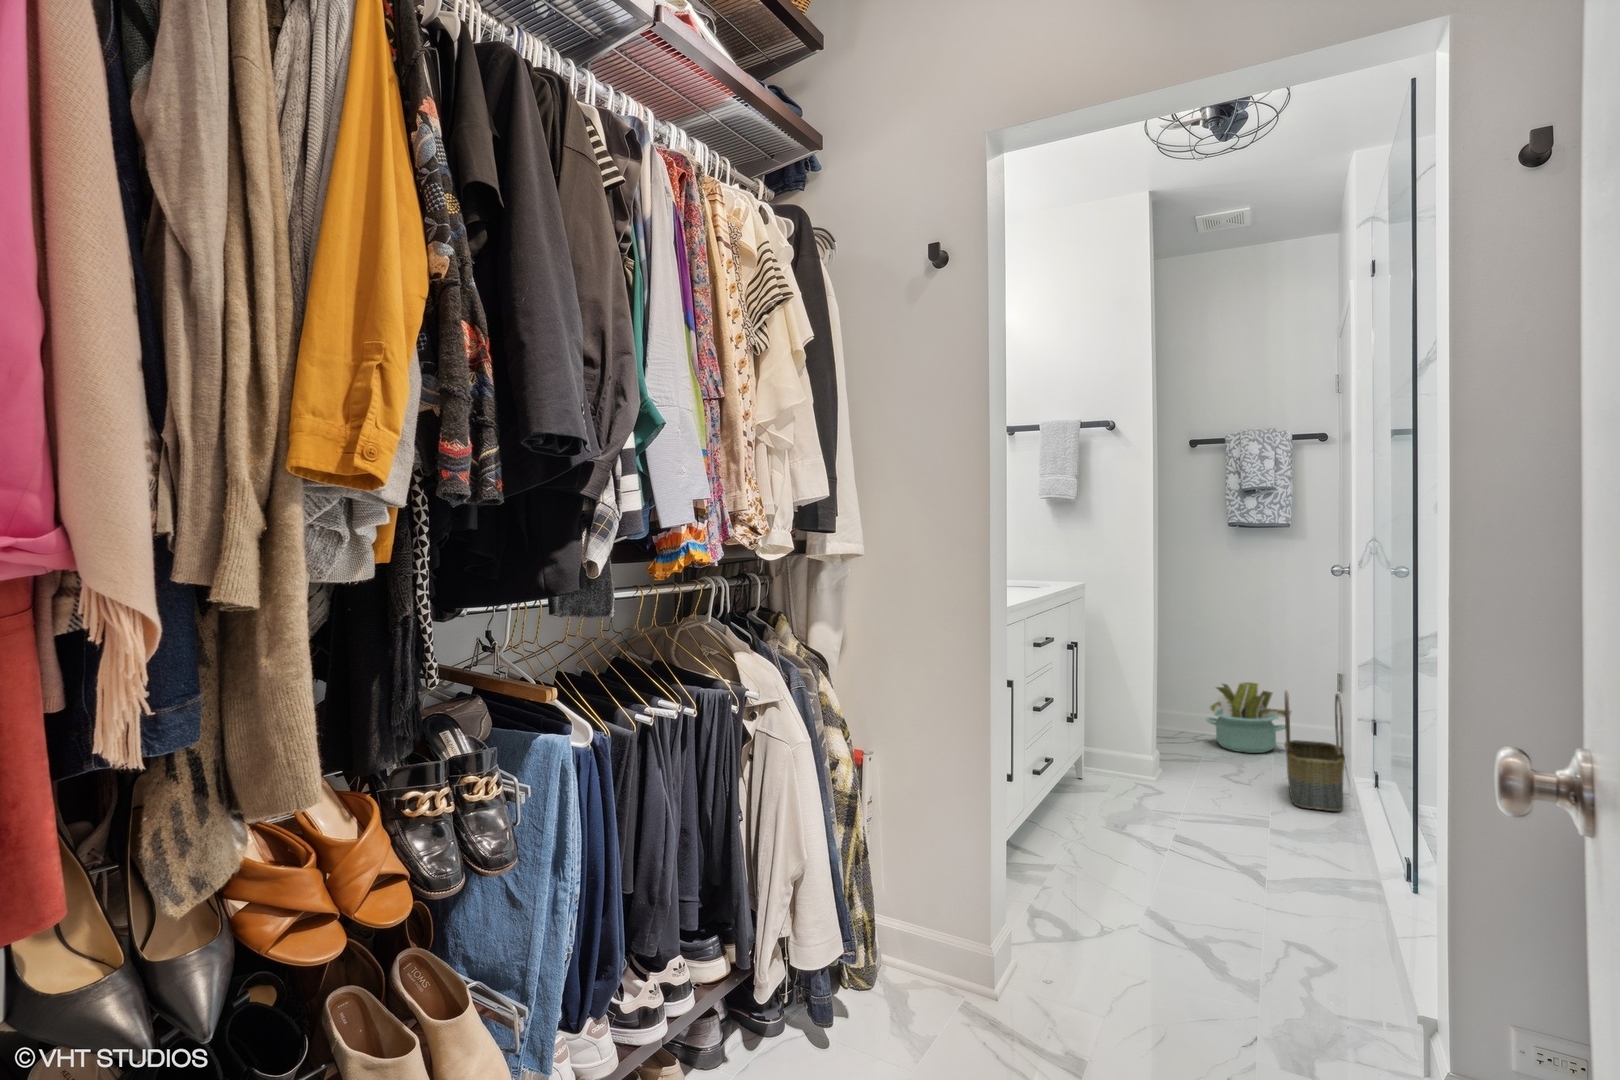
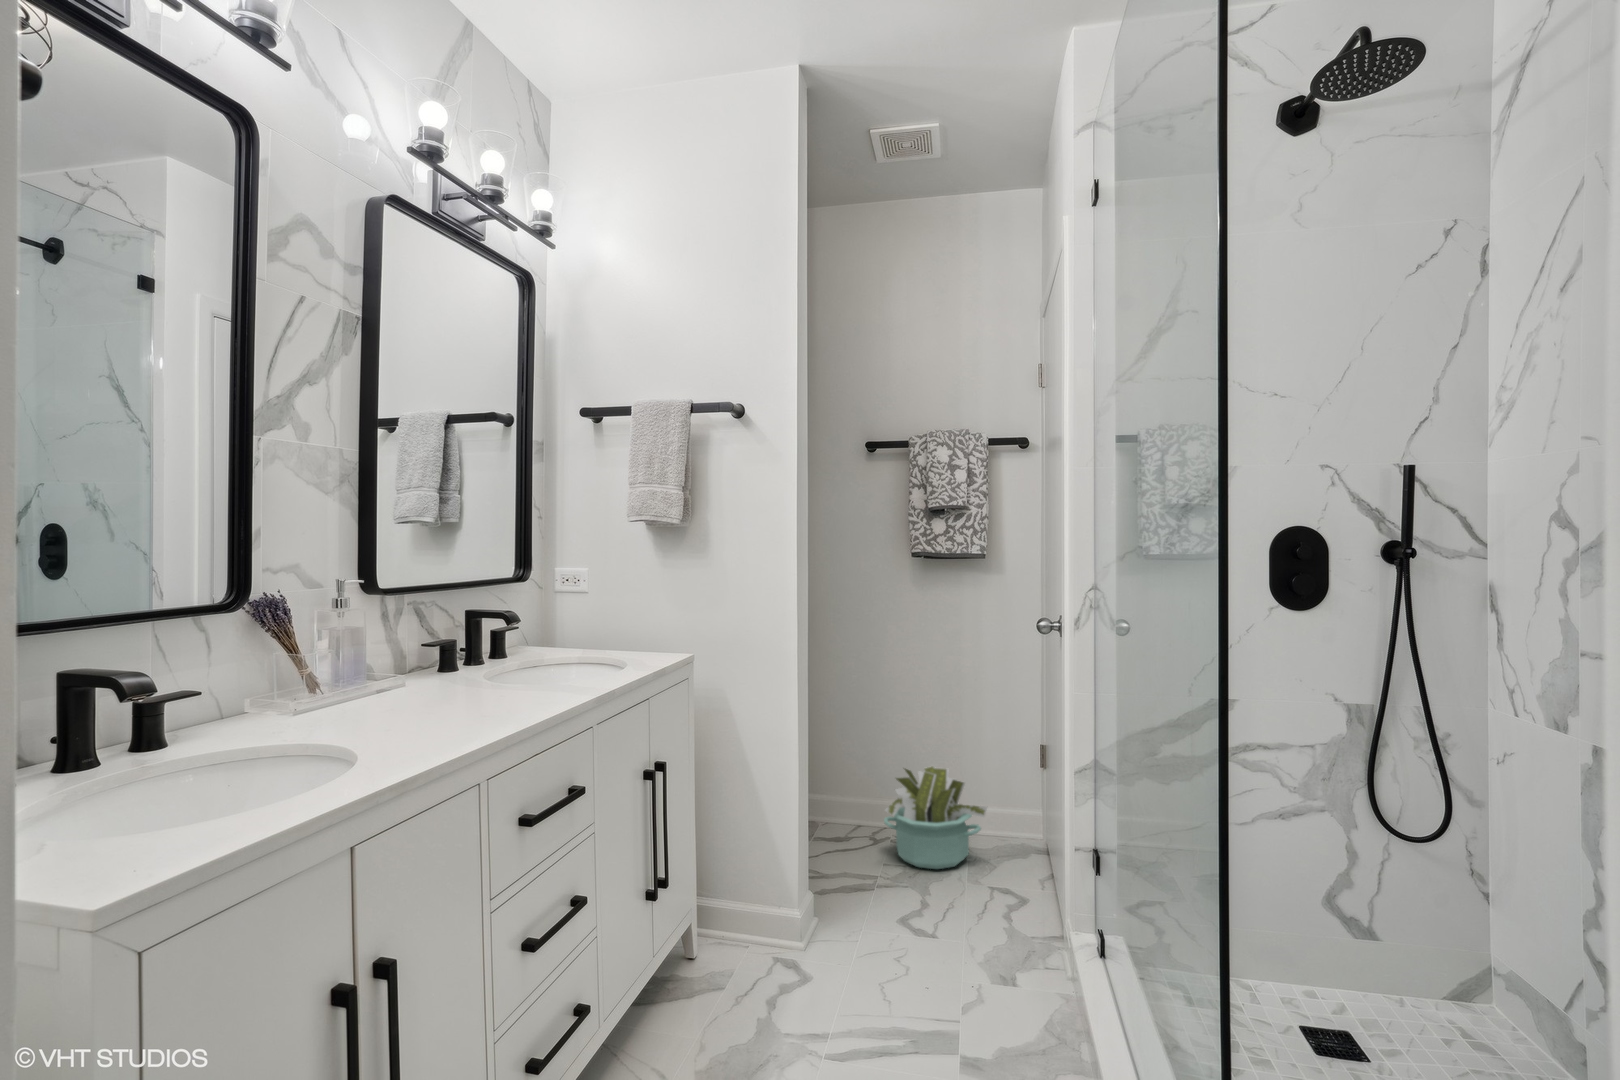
basket: present [1285,690,1345,811] -> none [981,804,1061,1000]

